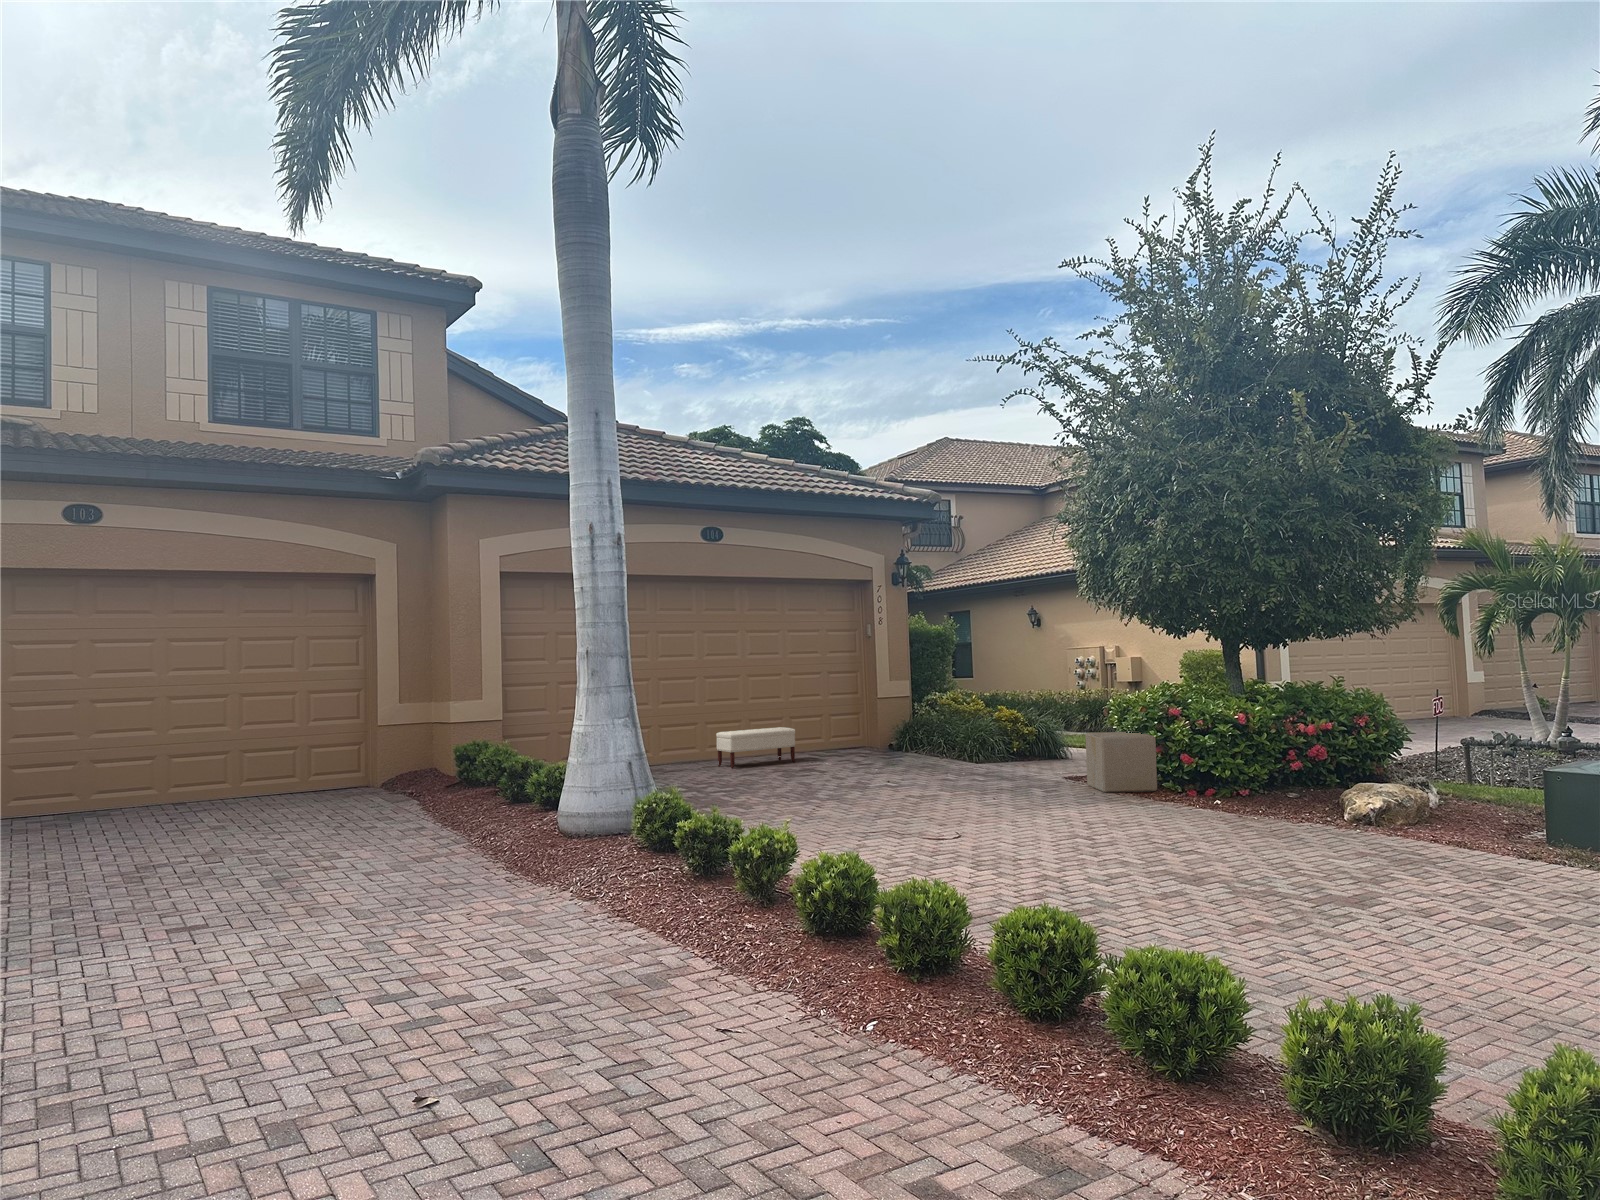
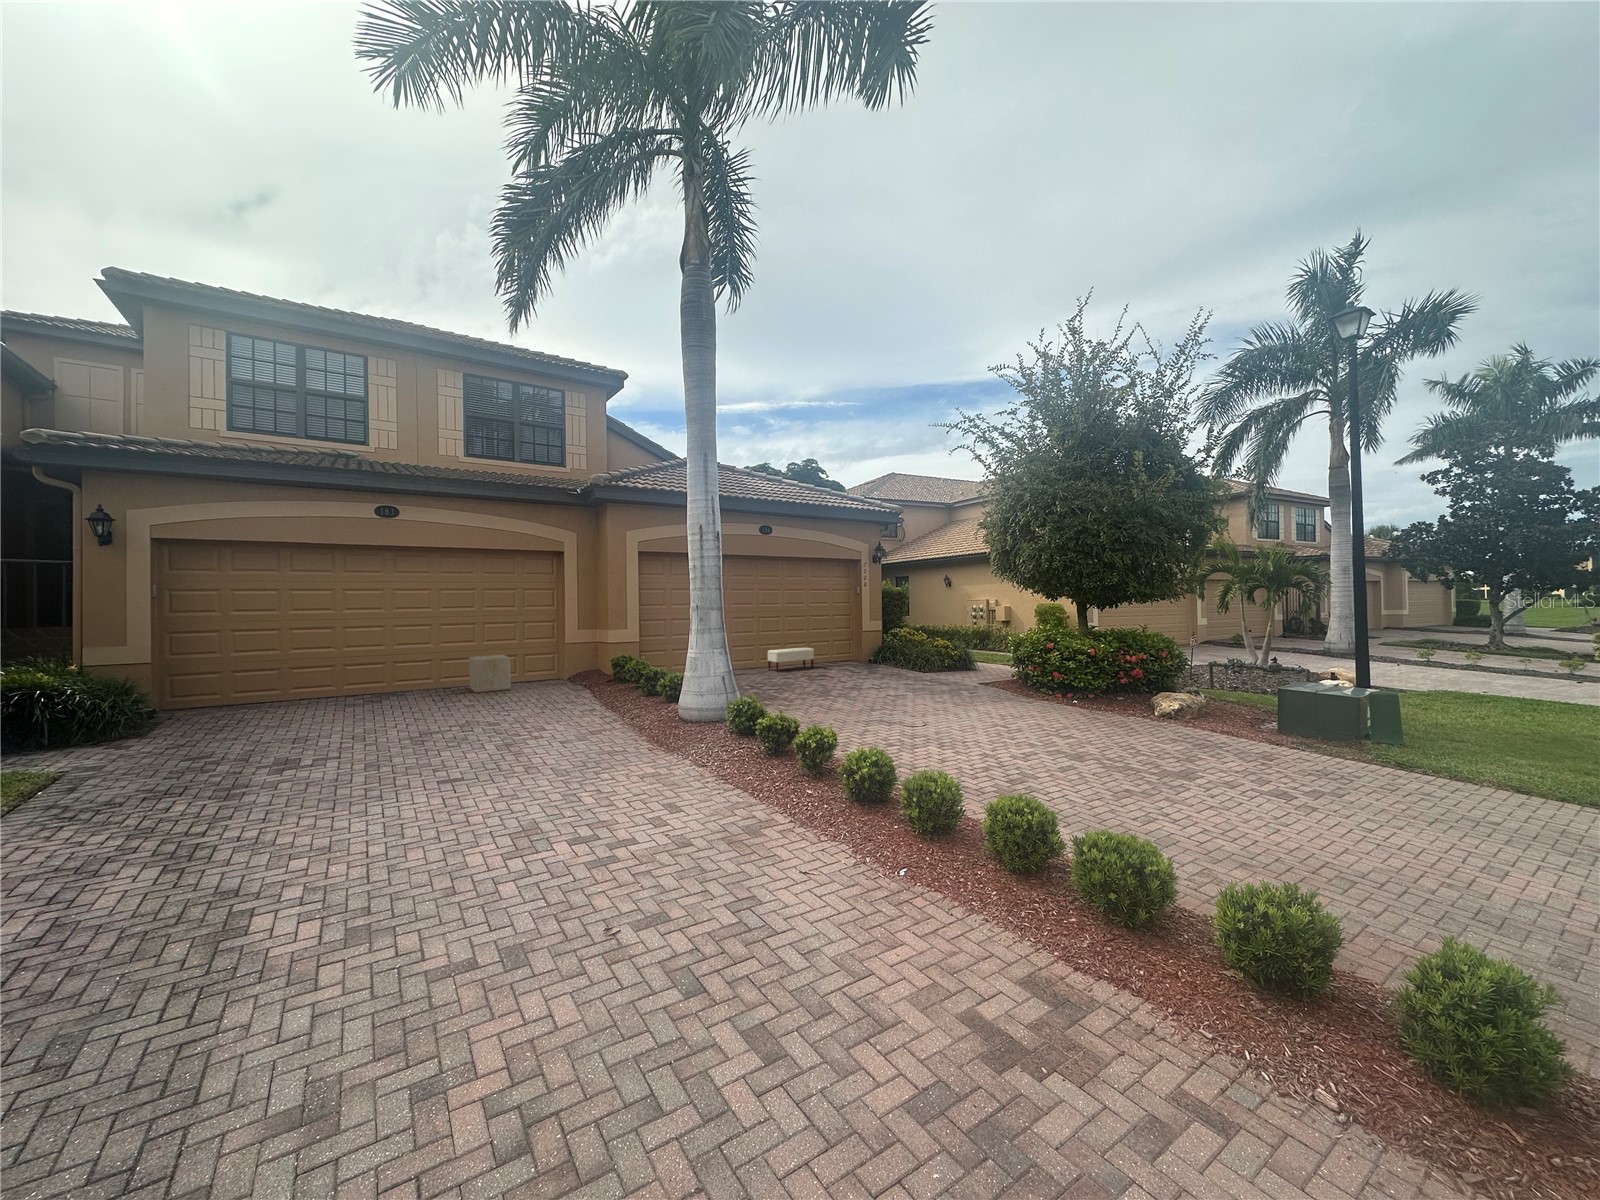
cardboard box: present [1086,732,1157,793] -> present [469,655,511,693]

